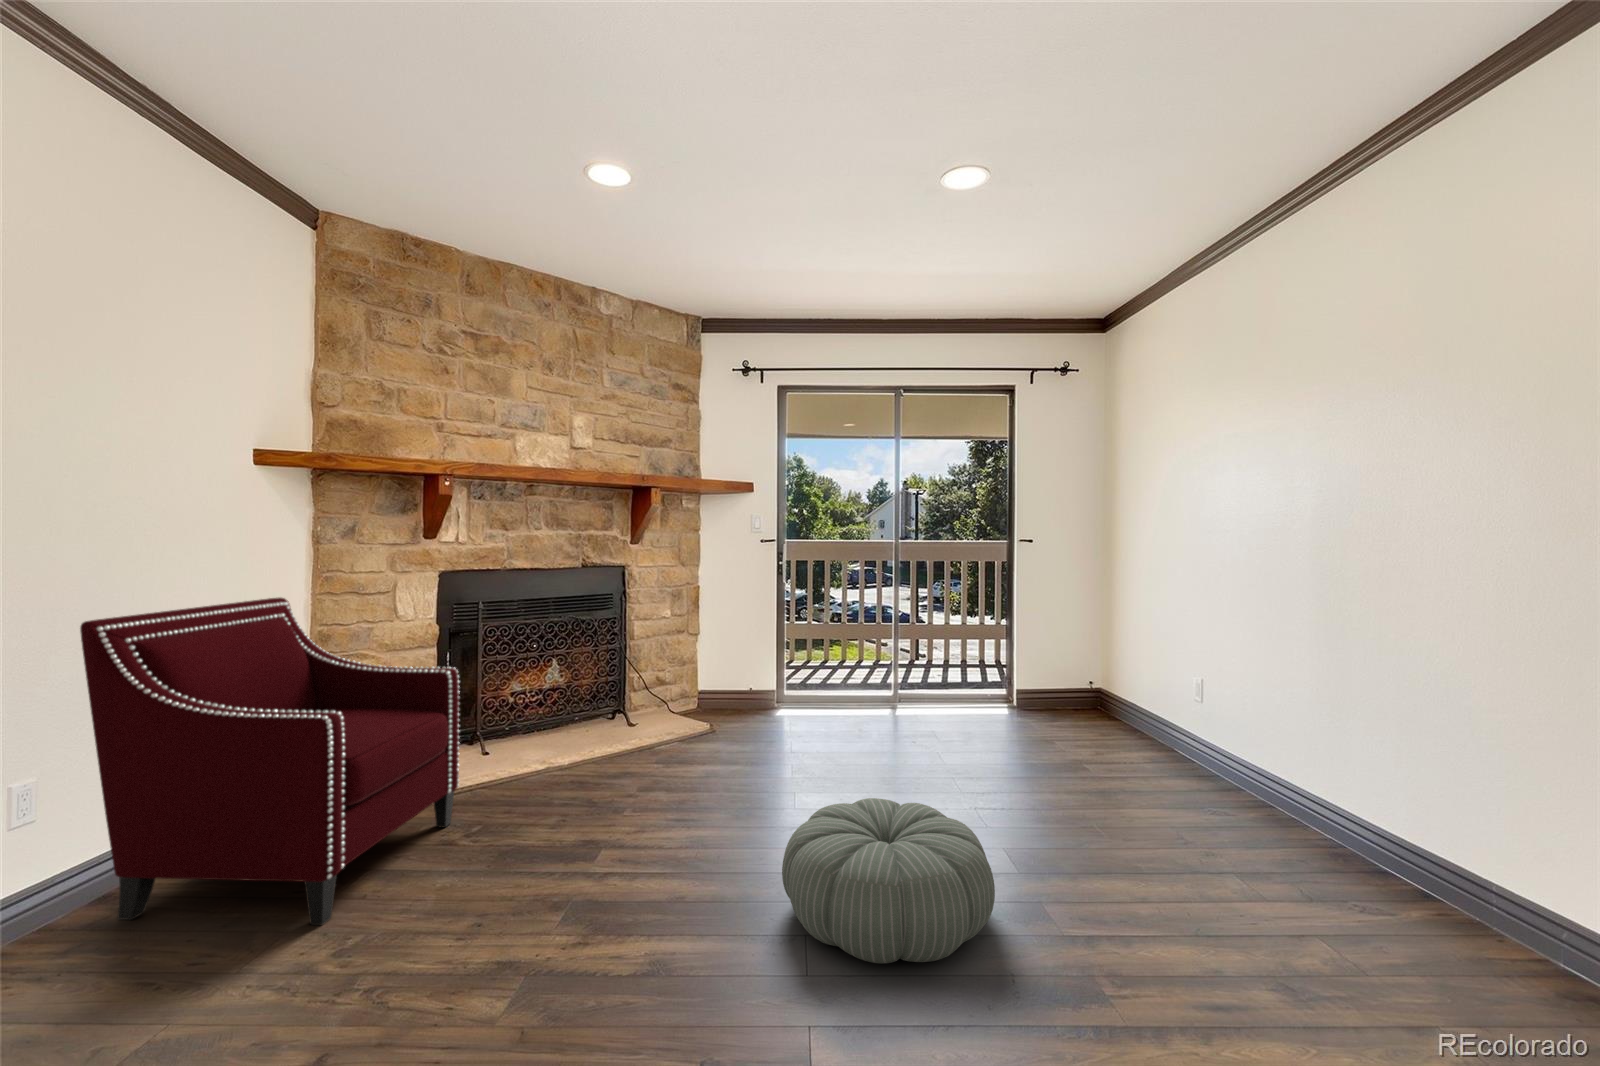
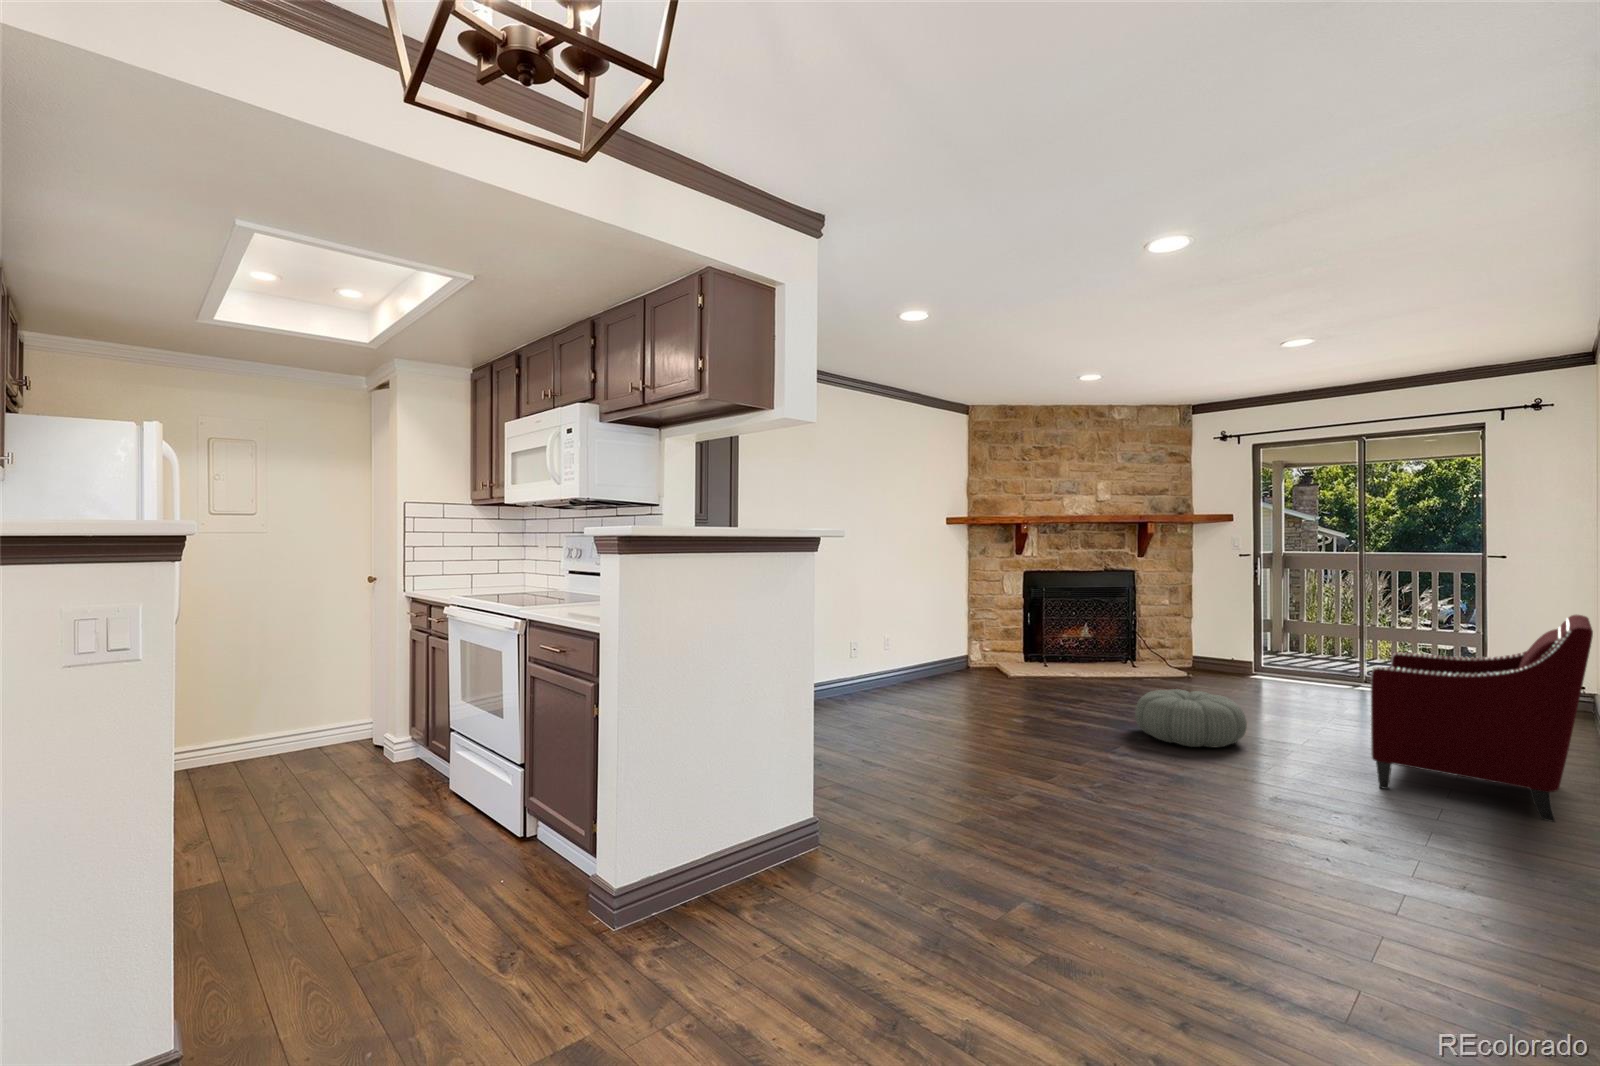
armchair: present [80,598,460,925] -> present [1371,615,1593,822]

